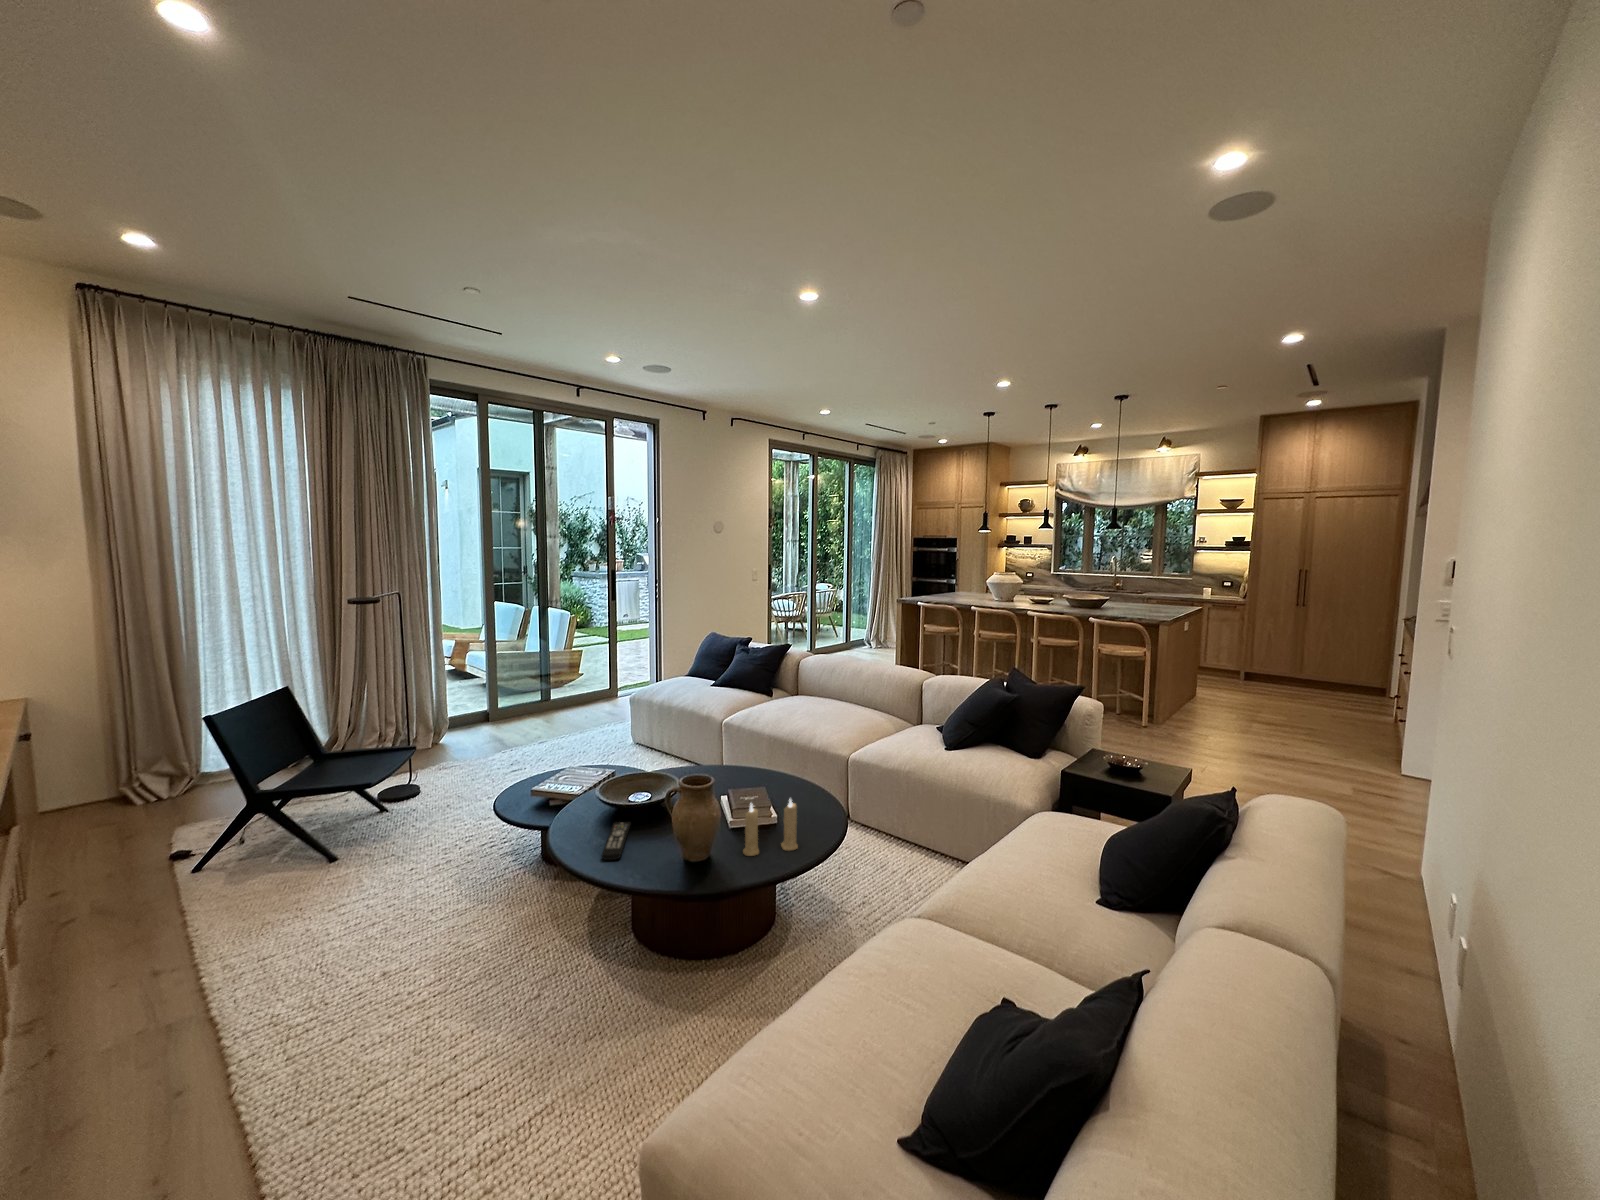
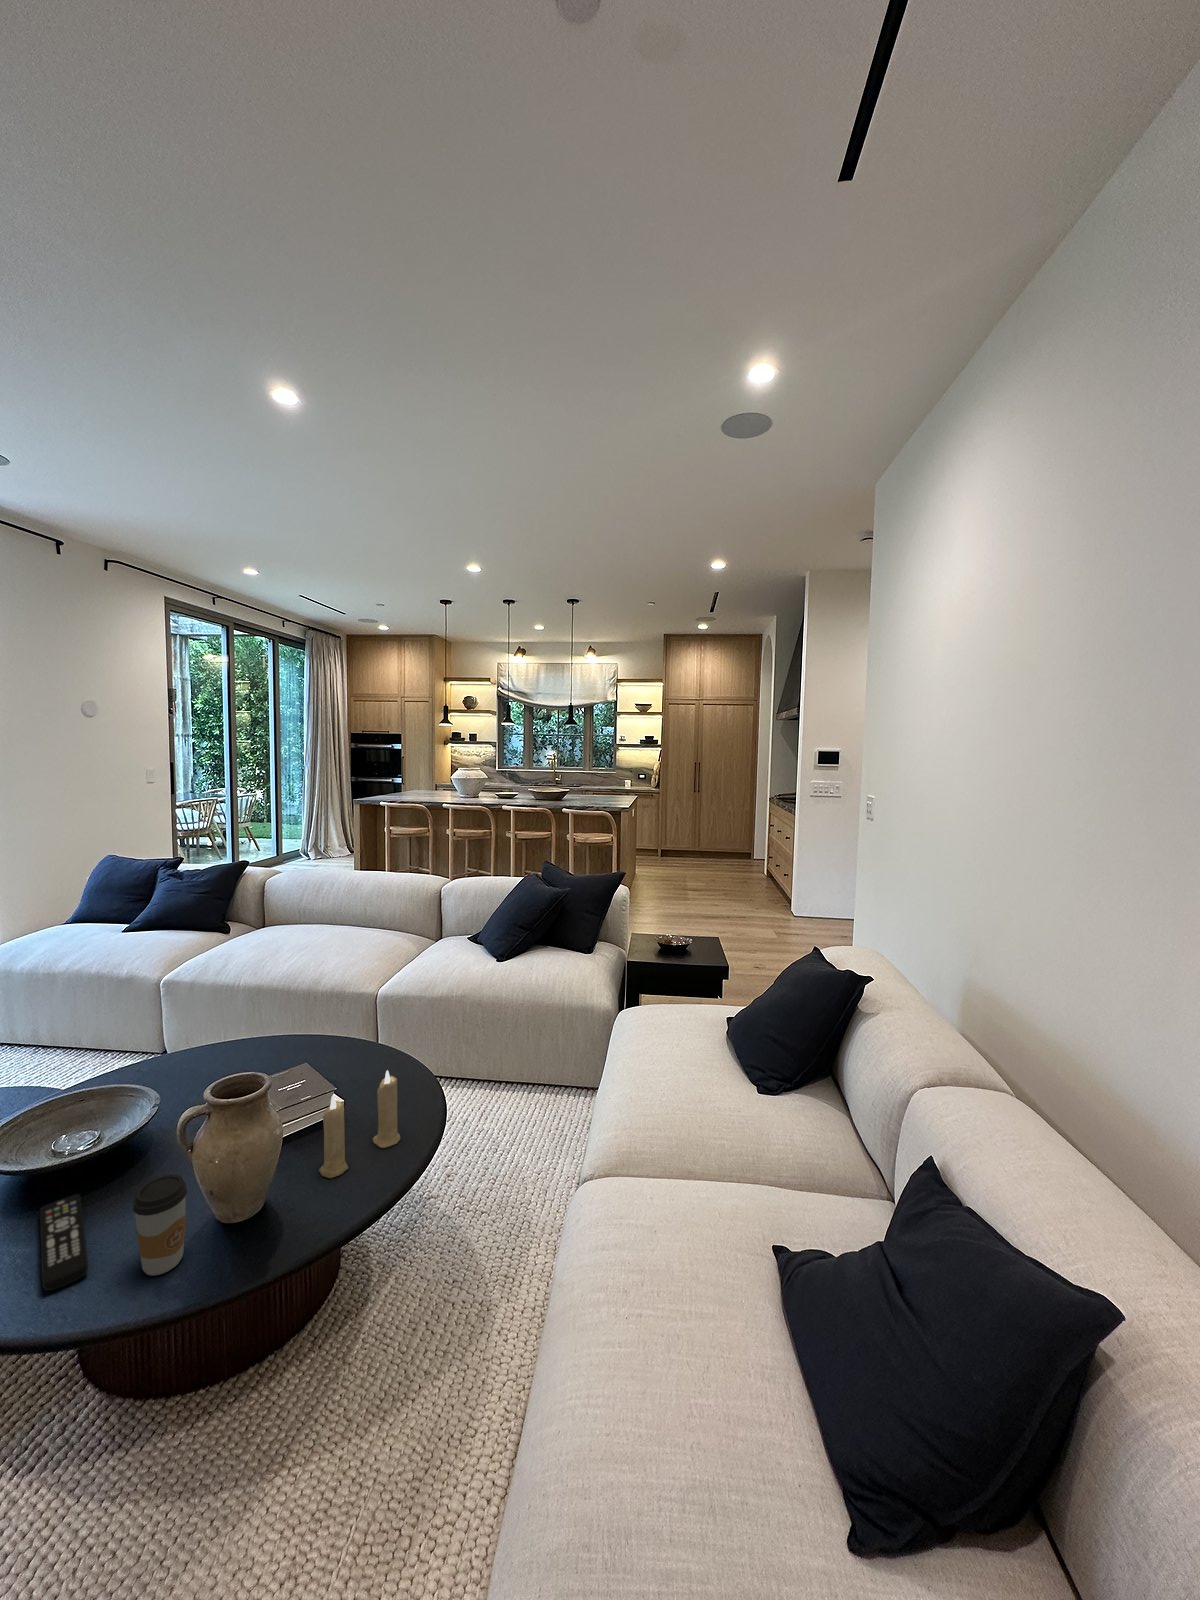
coffee cup: none [638,818,664,871] -> present [133,1175,187,1276]

